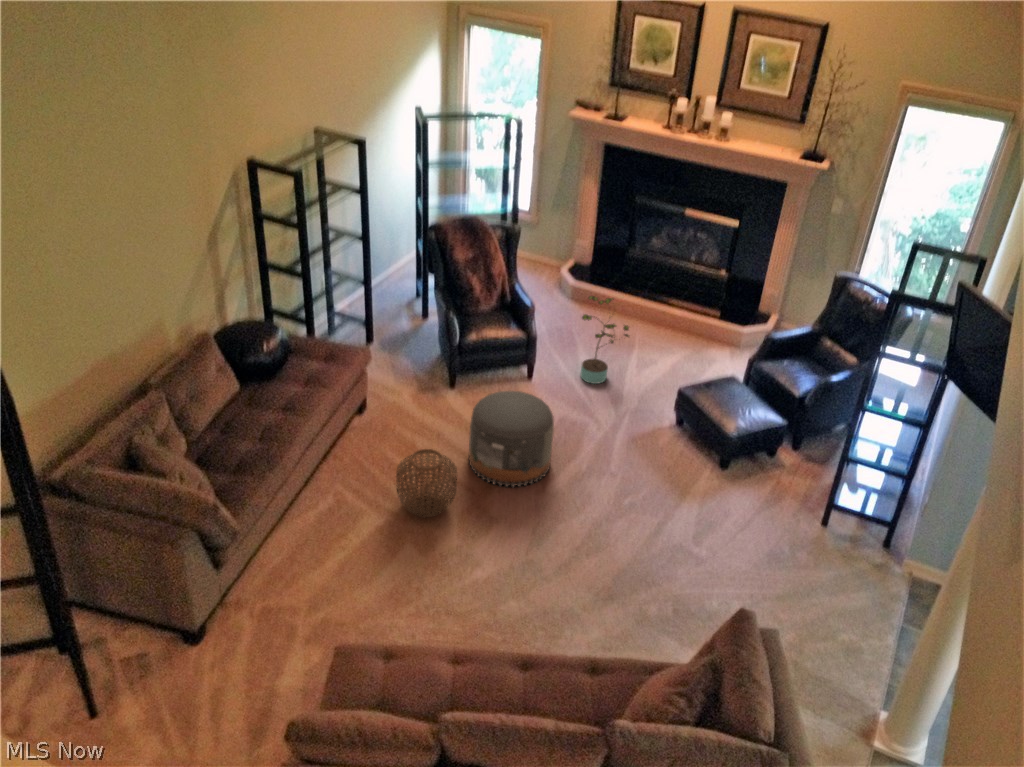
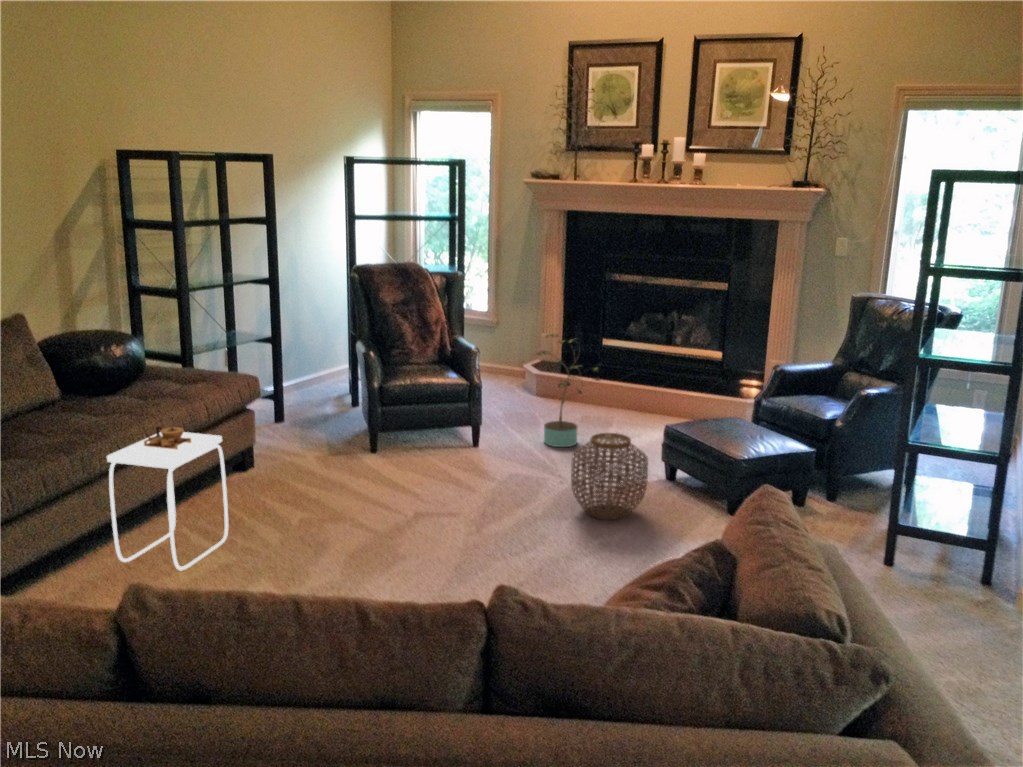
pouf: present [469,391,554,487] -> none [378,415,494,533]
side table: none [296,423,369,527] -> present [107,427,228,570]
woven basket: present [396,449,457,517] -> present [571,433,648,520]

